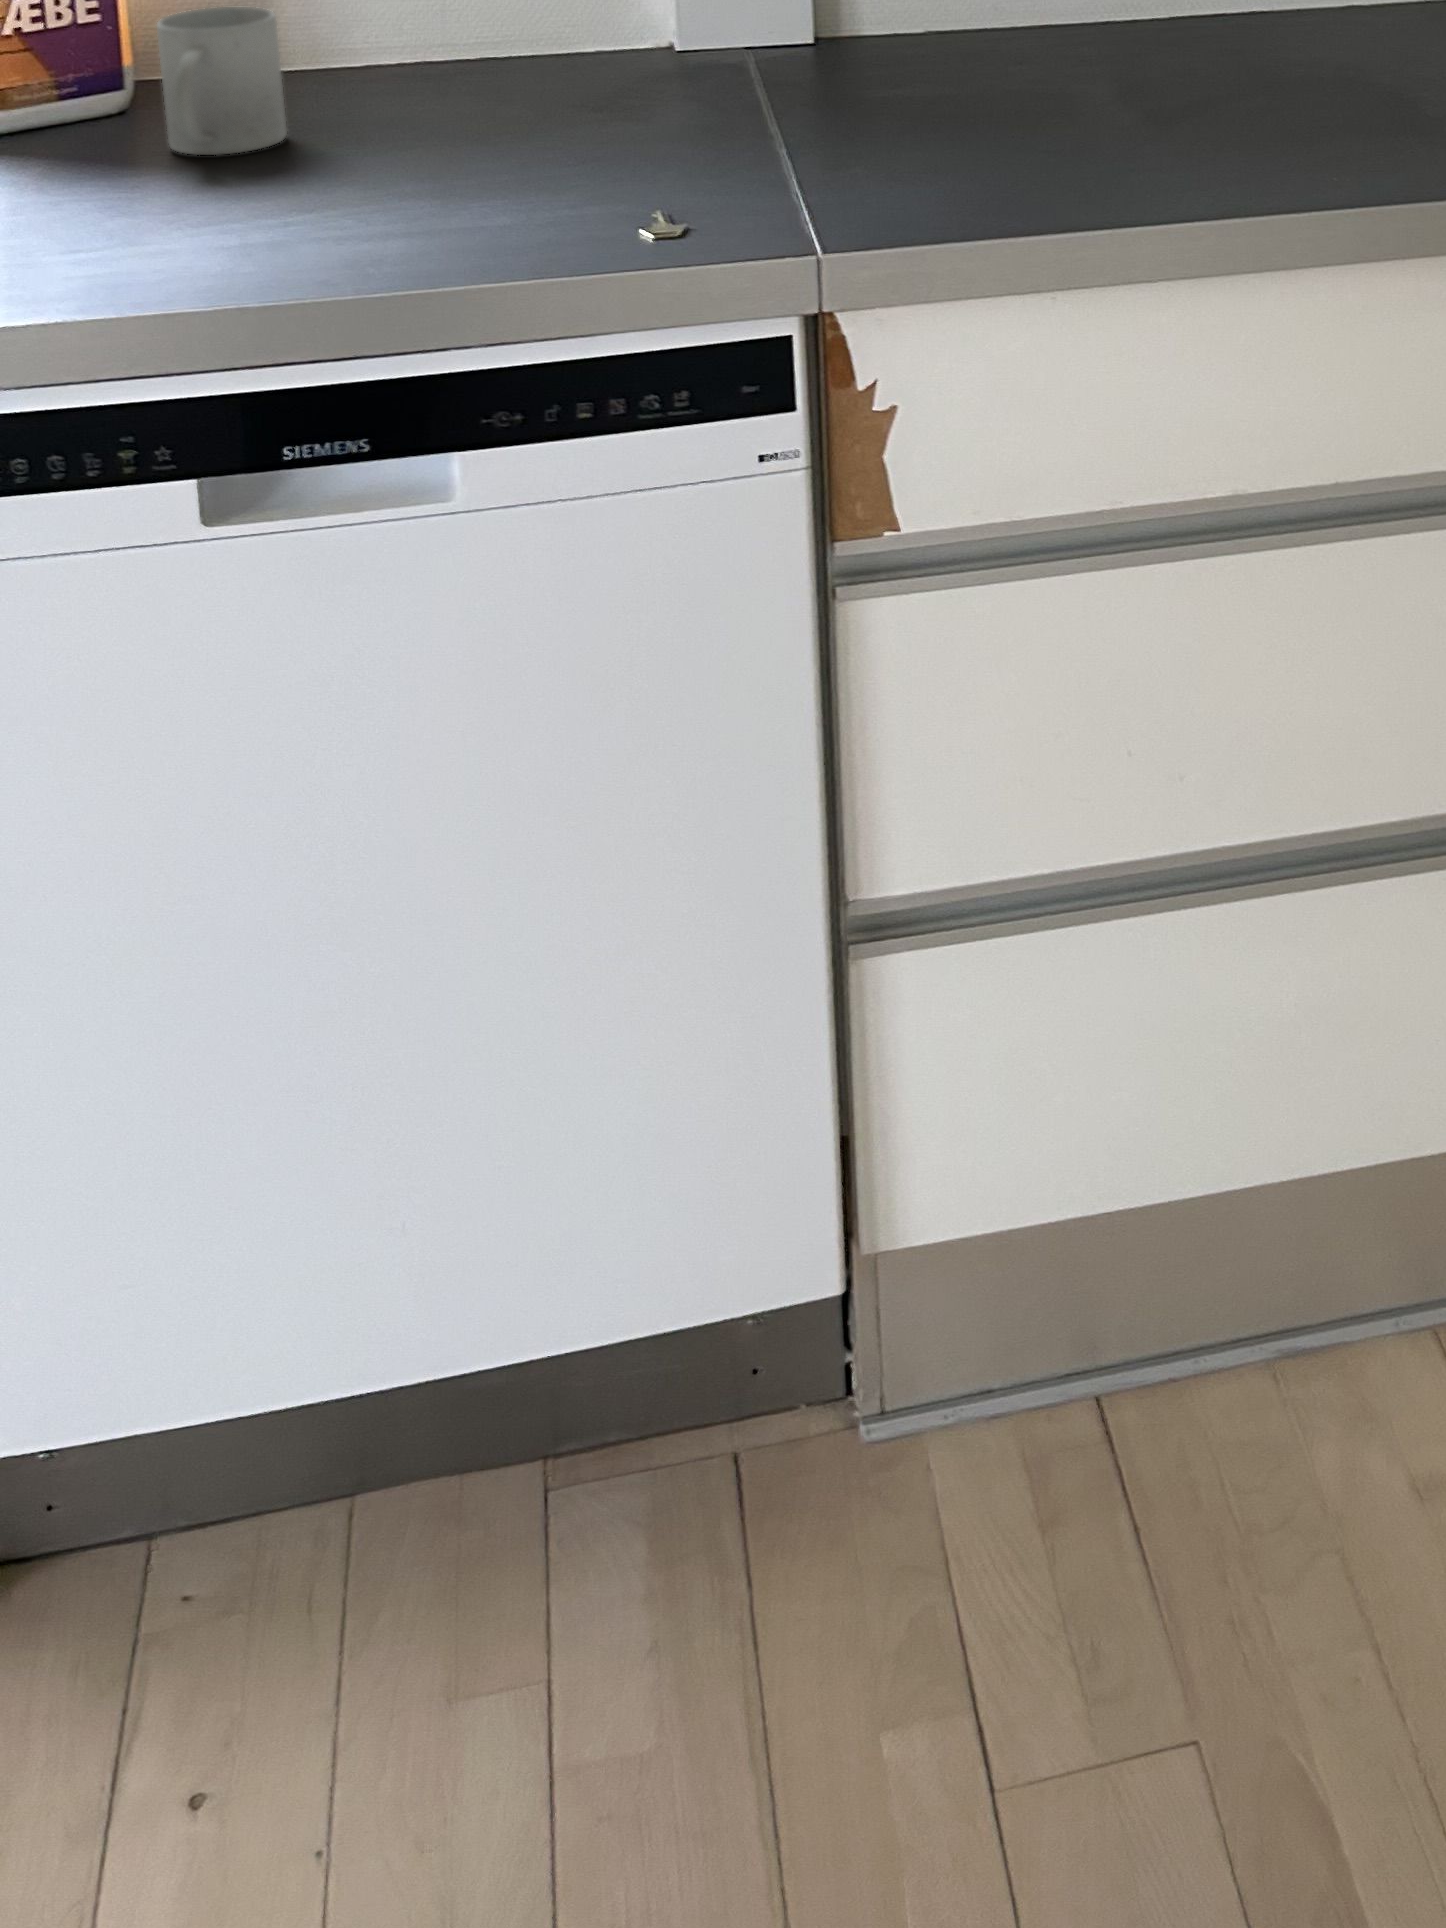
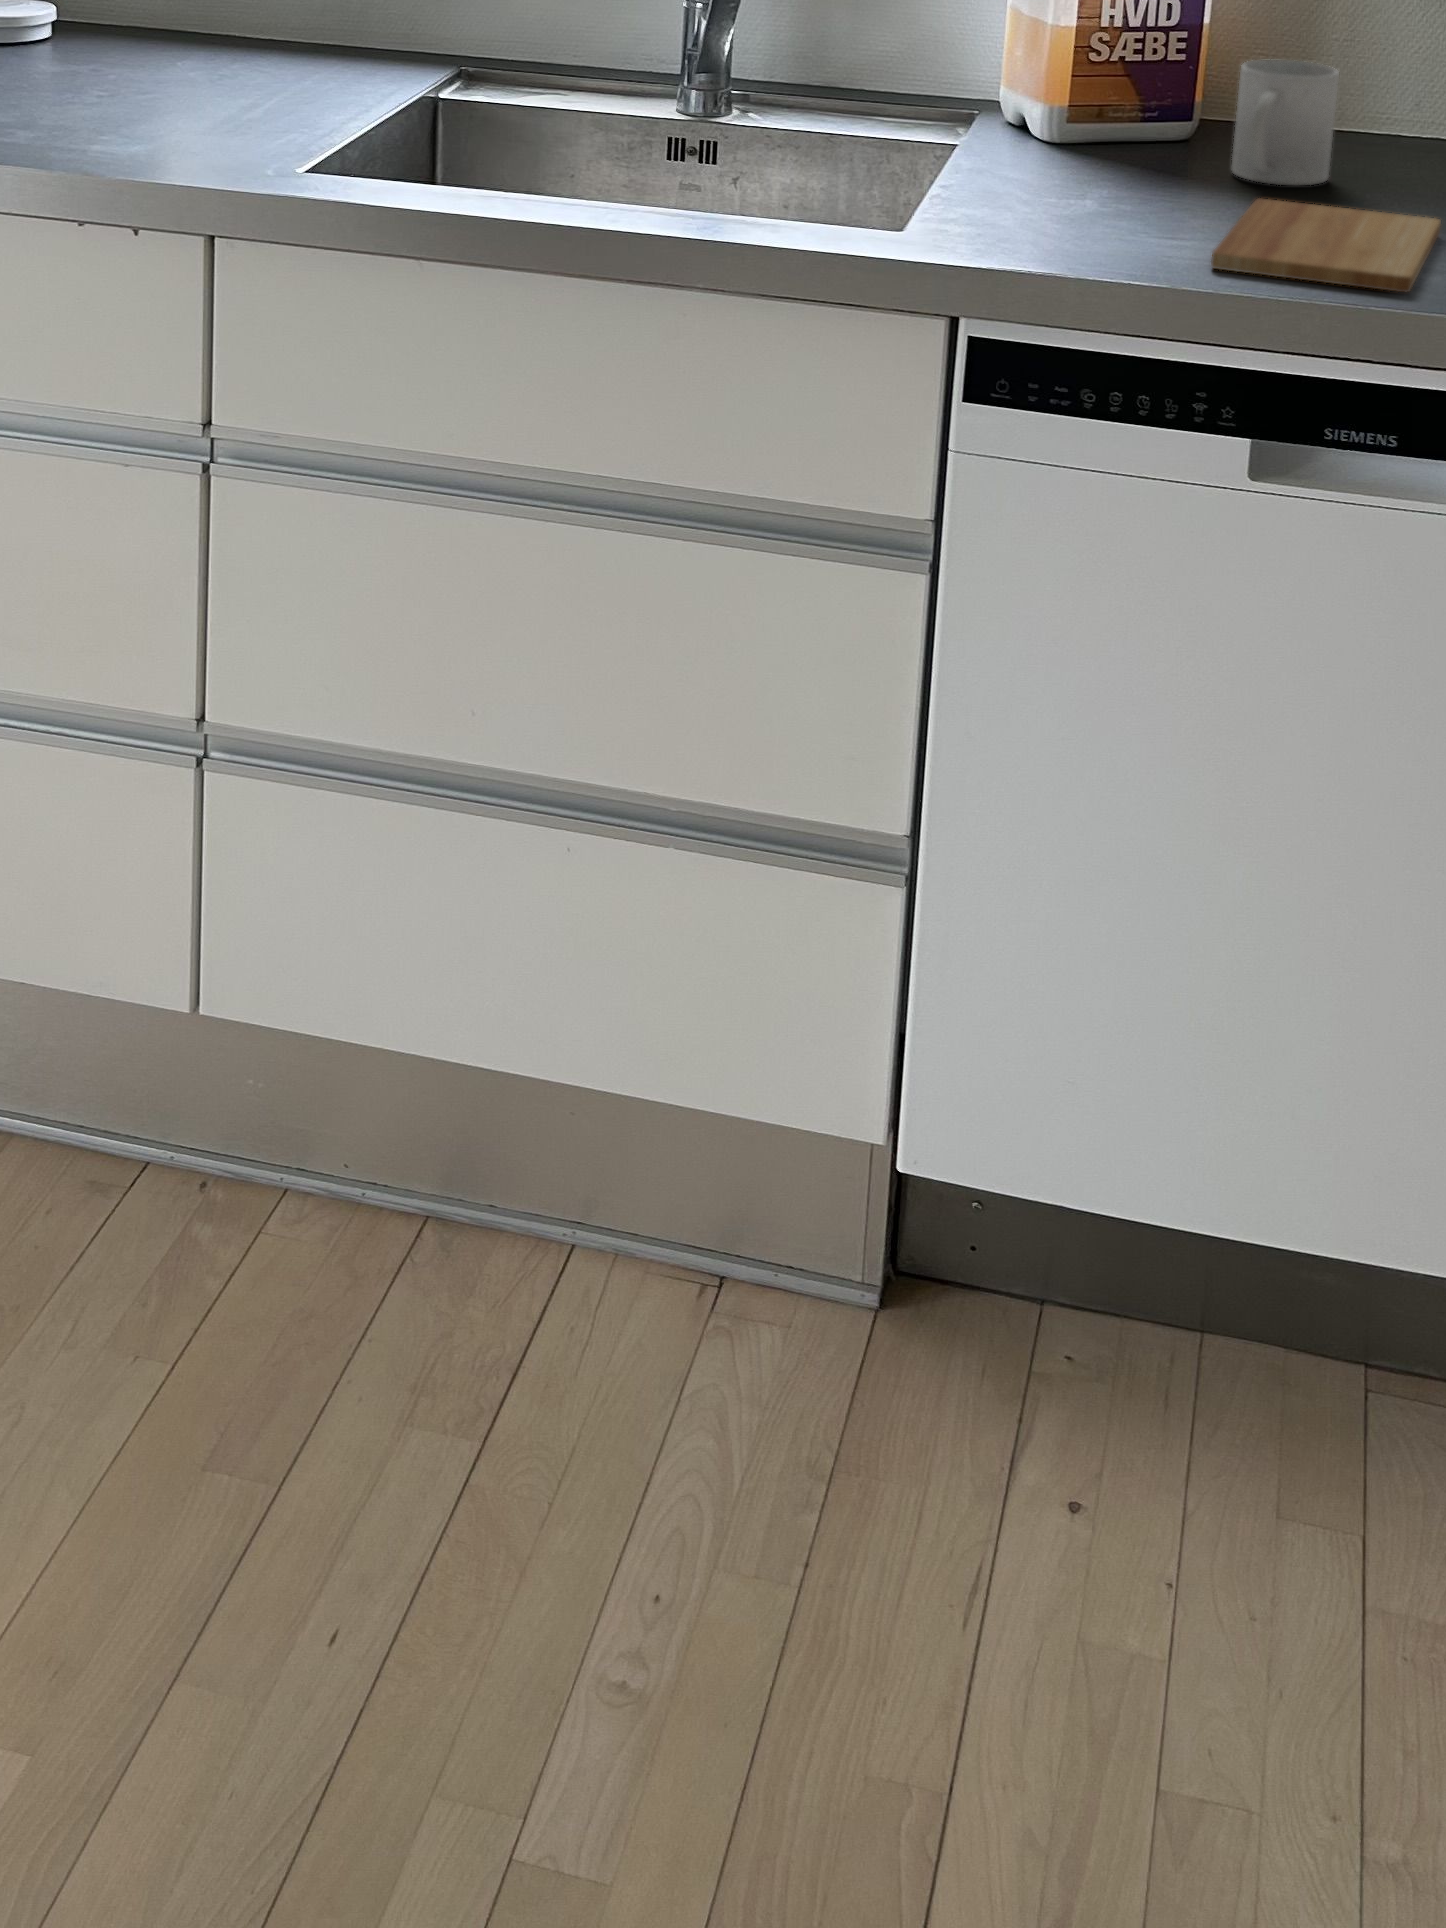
cutting board: none [116,169,406,284] -> present [1211,198,1441,292]

